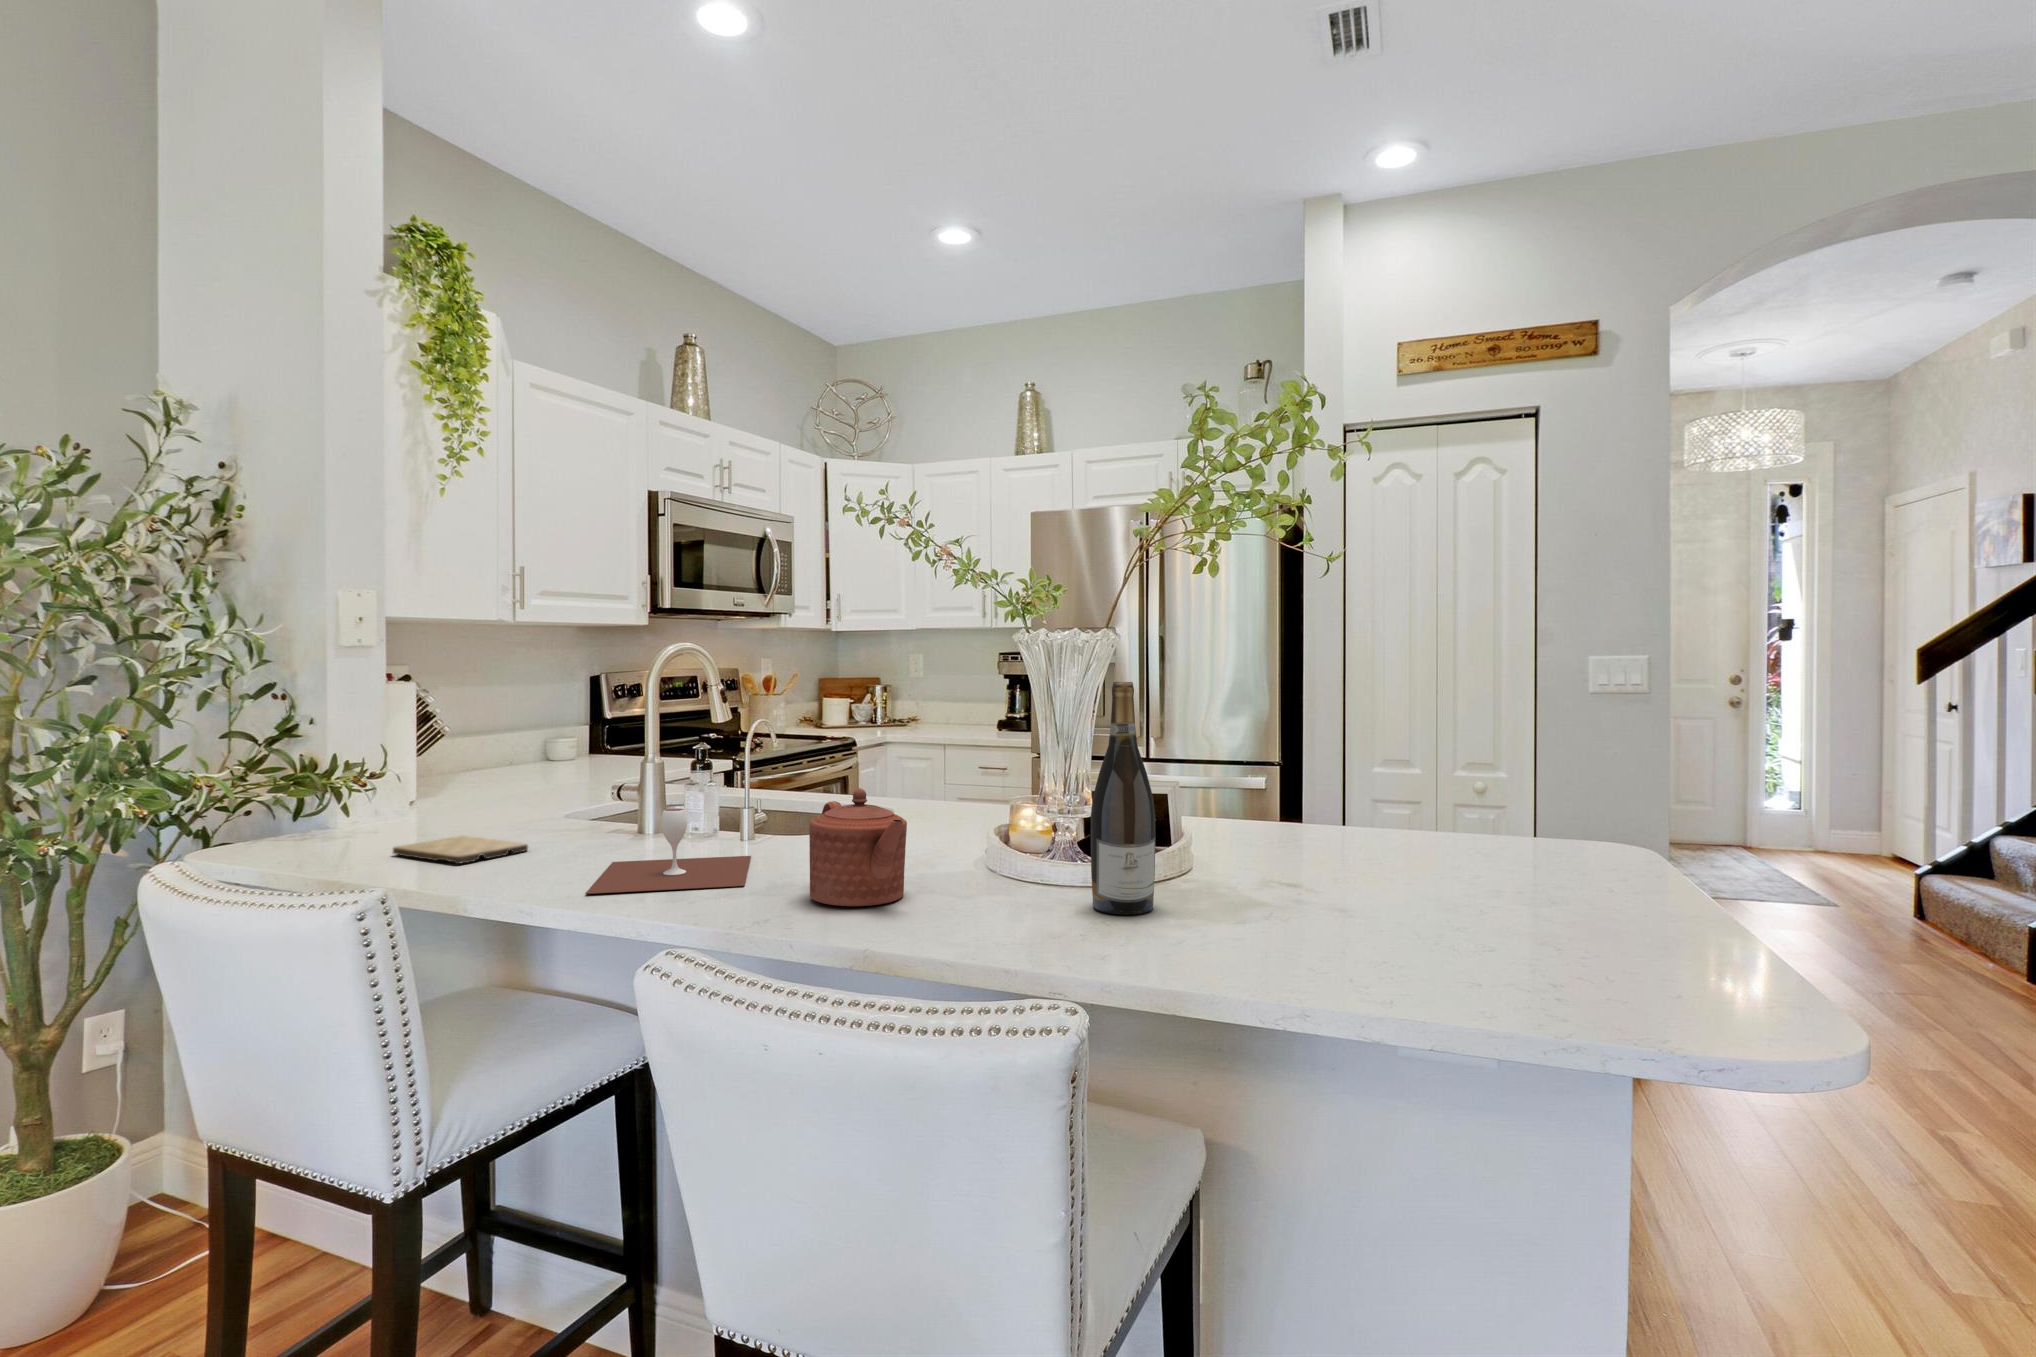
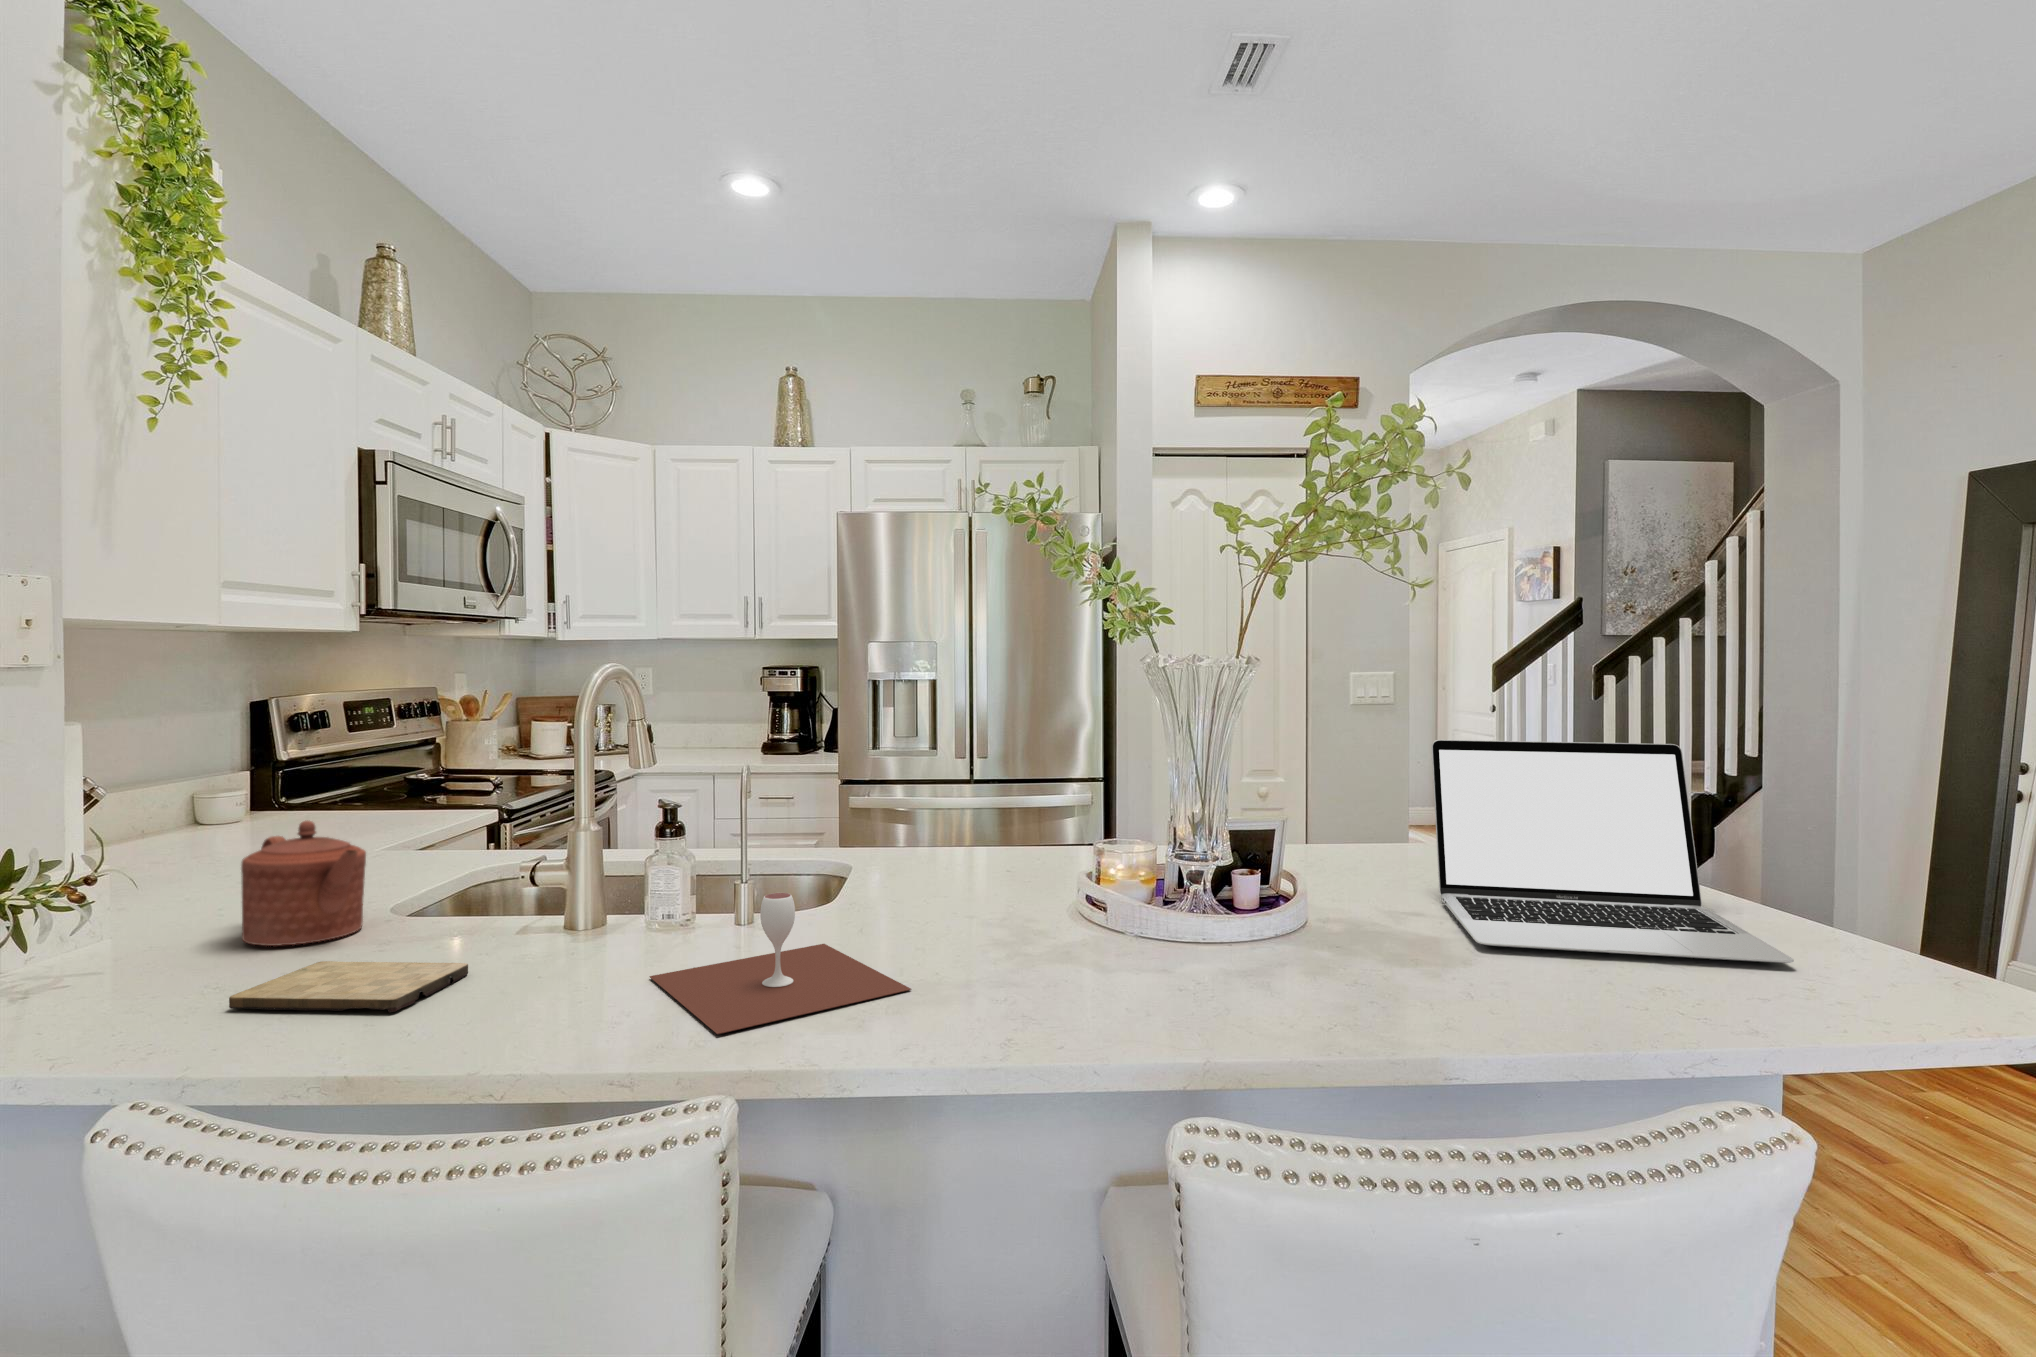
wine bottle: present [1091,682,1155,915] -> none [1337,713,1411,970]
laptop: none [1239,716,1581,953] -> present [1432,740,1794,963]
teapot: present [809,788,907,906] -> present [241,820,366,946]

